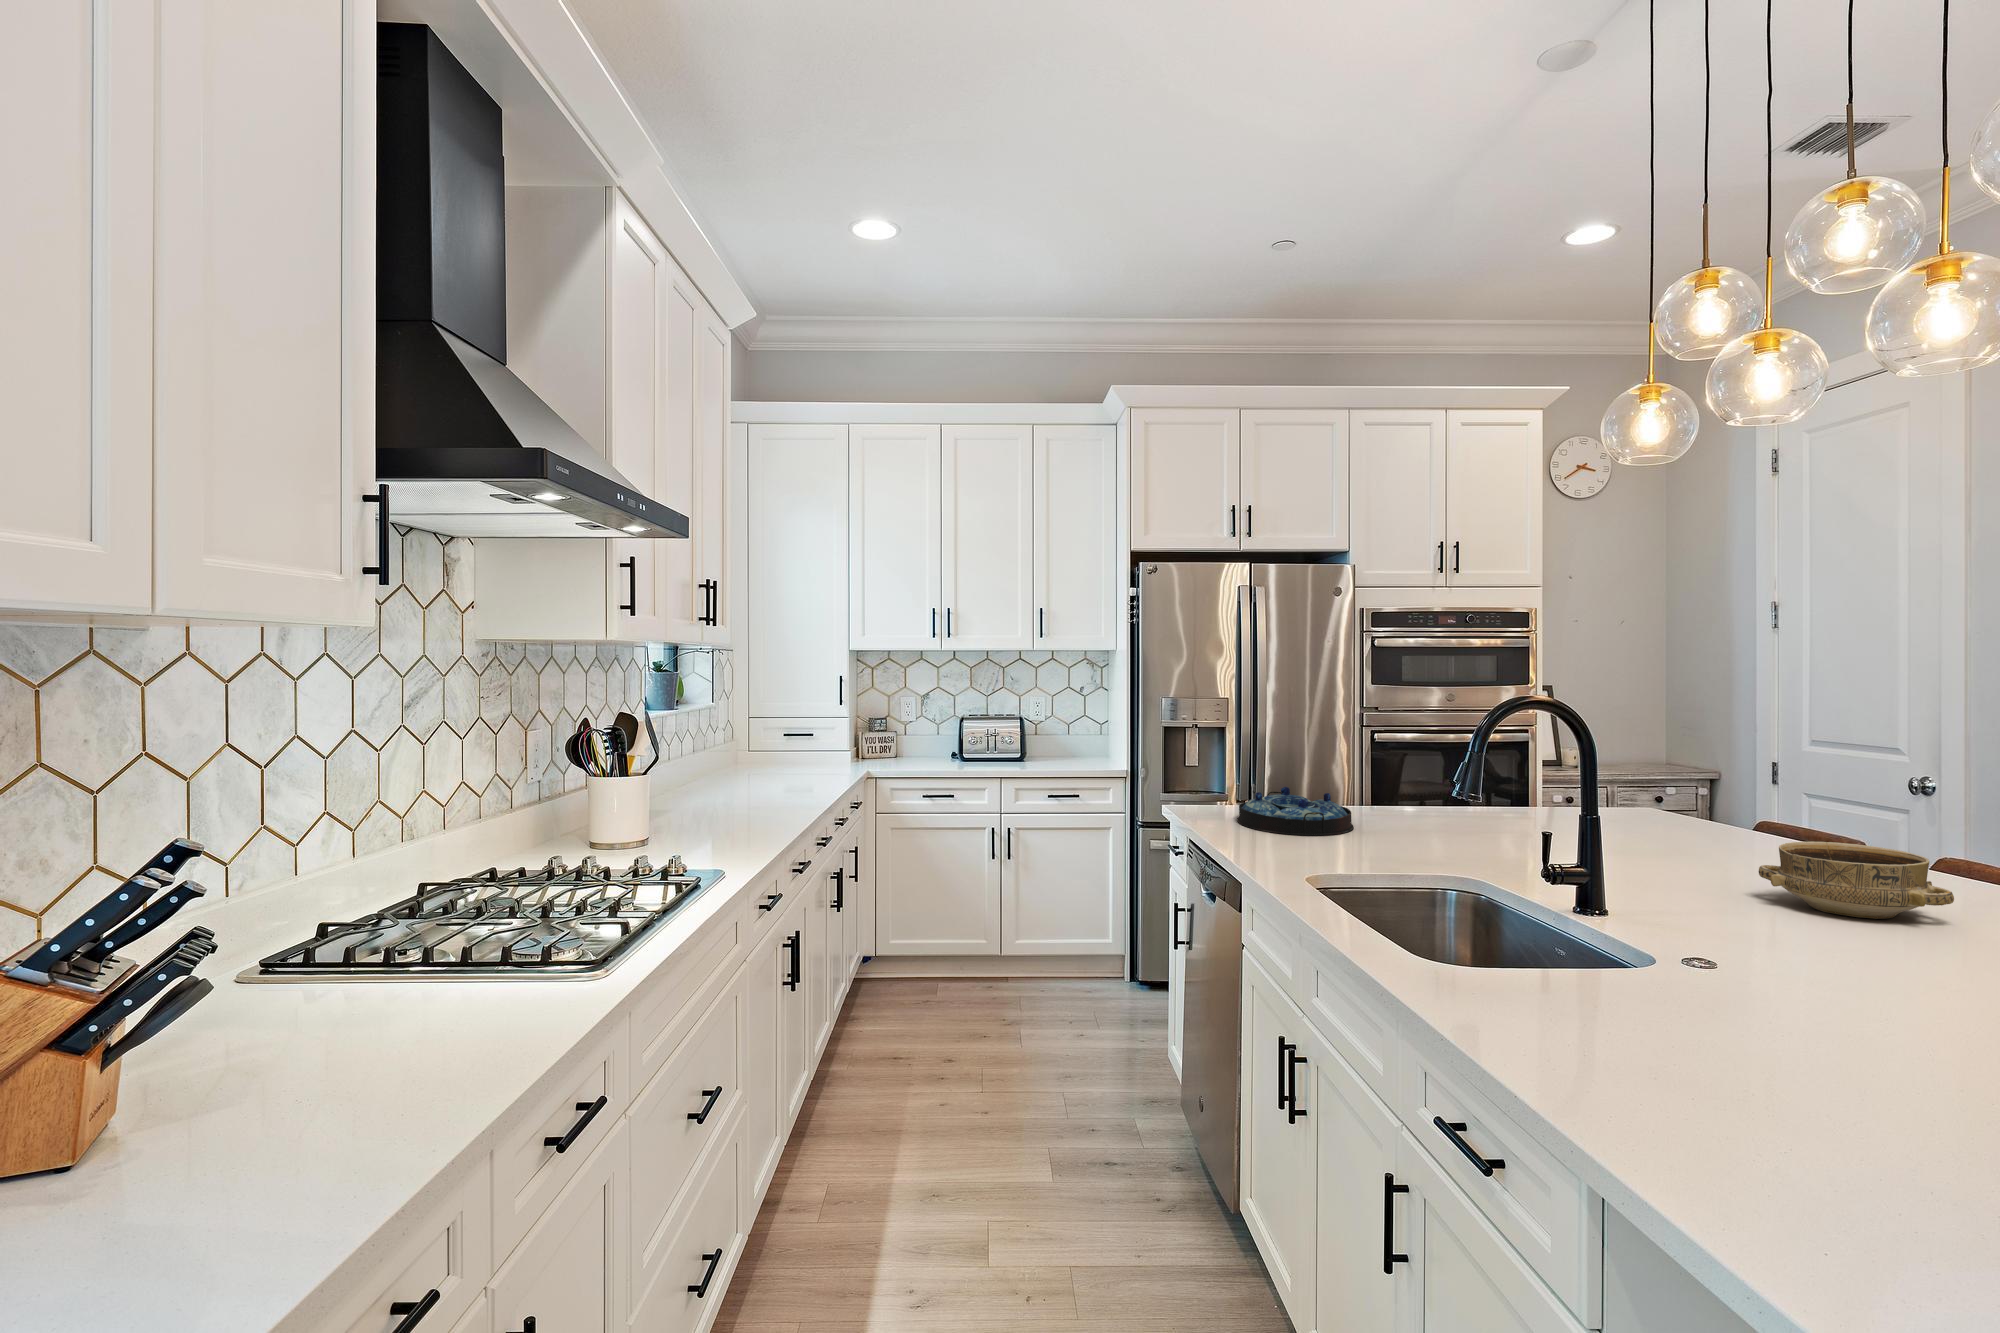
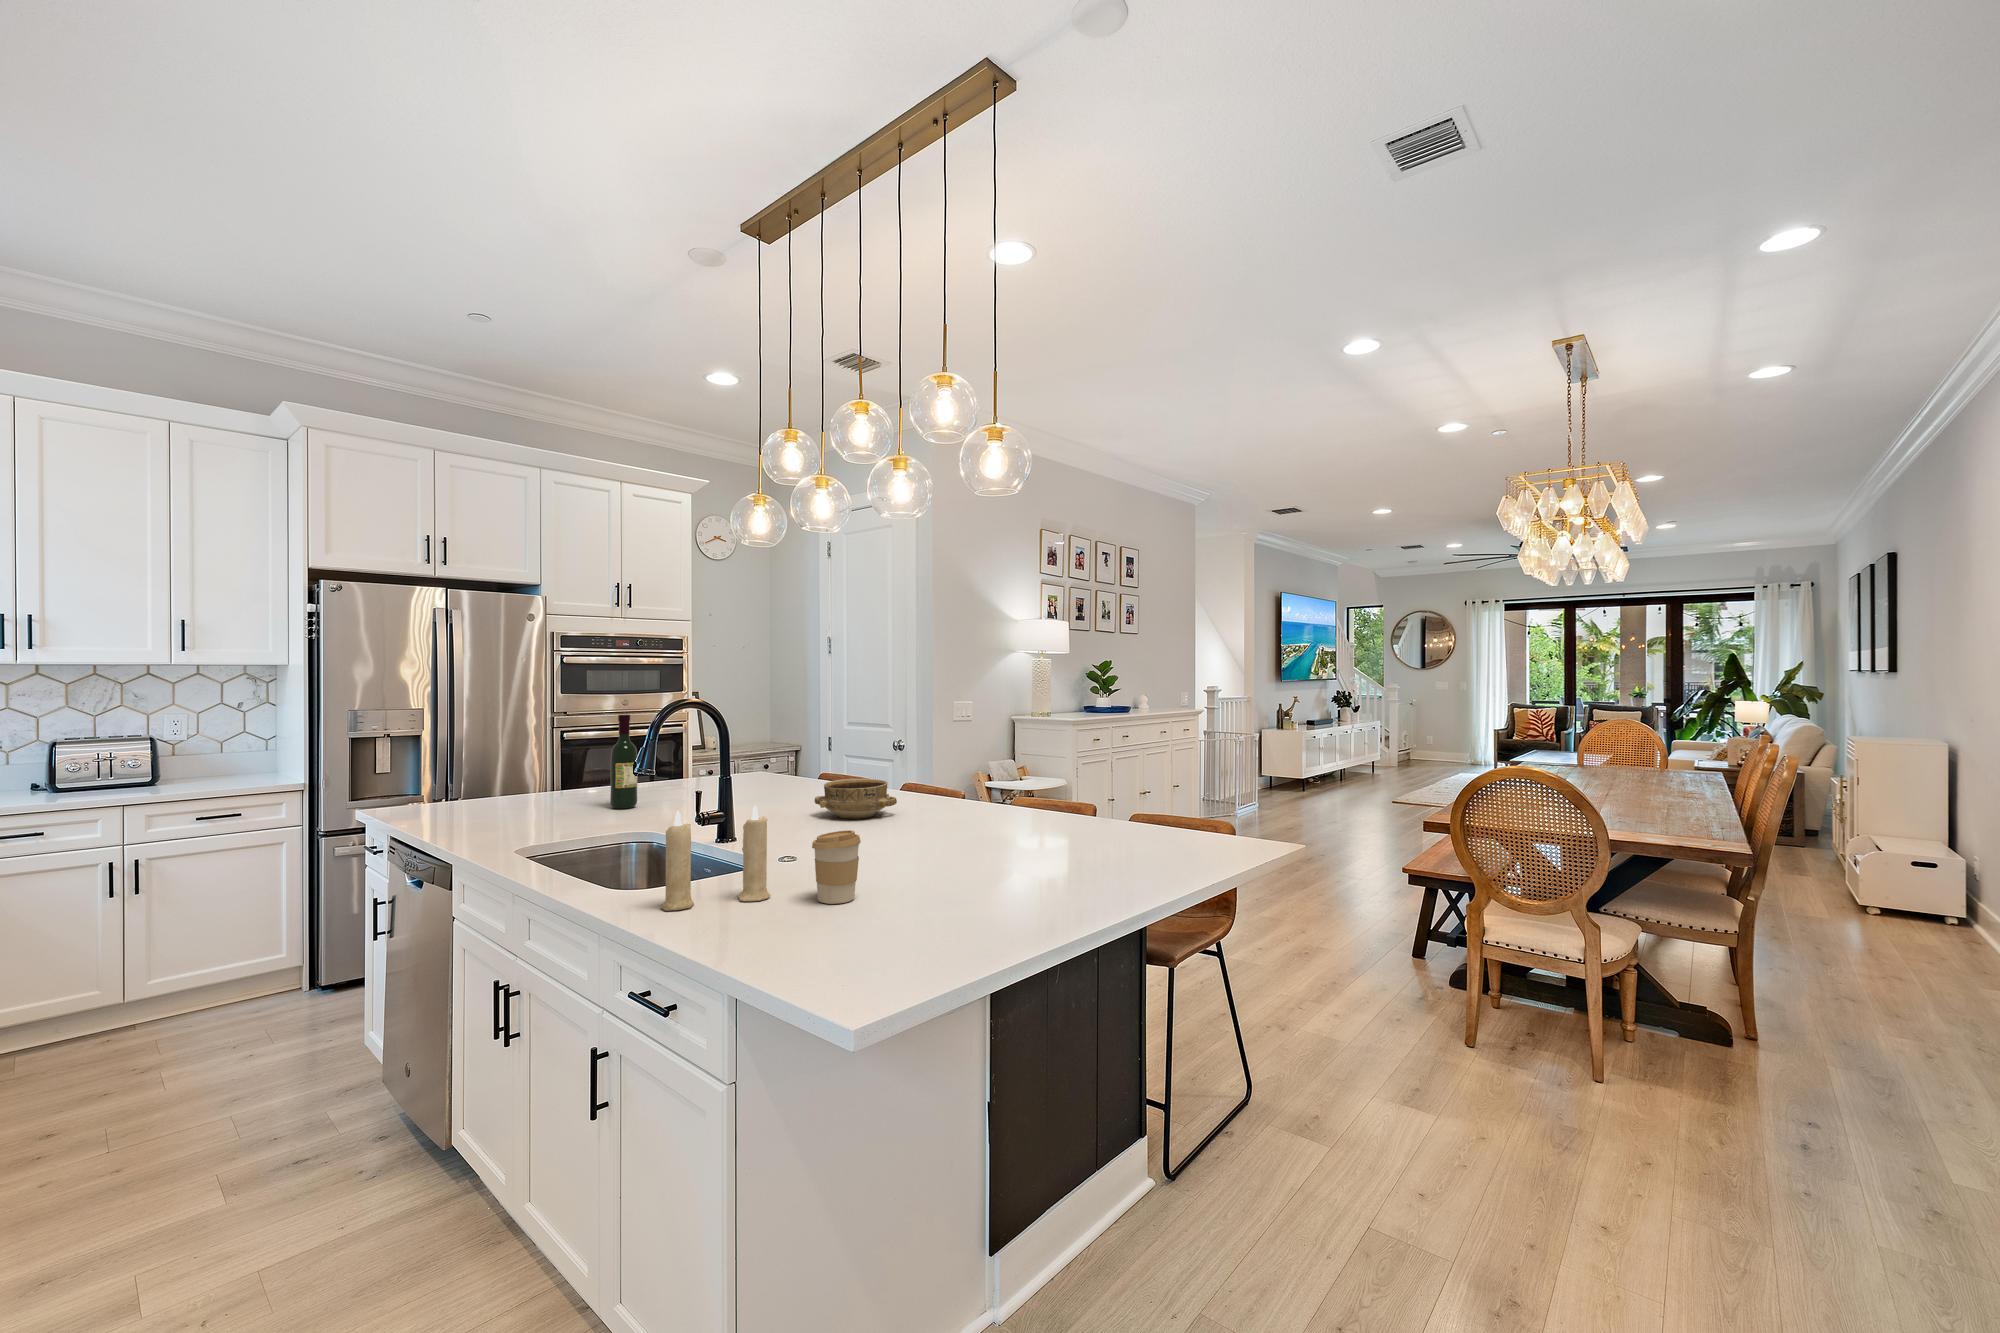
wine bottle: none [1423,714,1458,839] -> present [610,714,637,809]
serving tray: present [1237,787,1354,835] -> none [442,783,553,822]
candle: none [1481,857,1678,1040] -> present [661,806,770,911]
coffee cup: none [1769,949,1890,1094] -> present [812,830,861,904]

